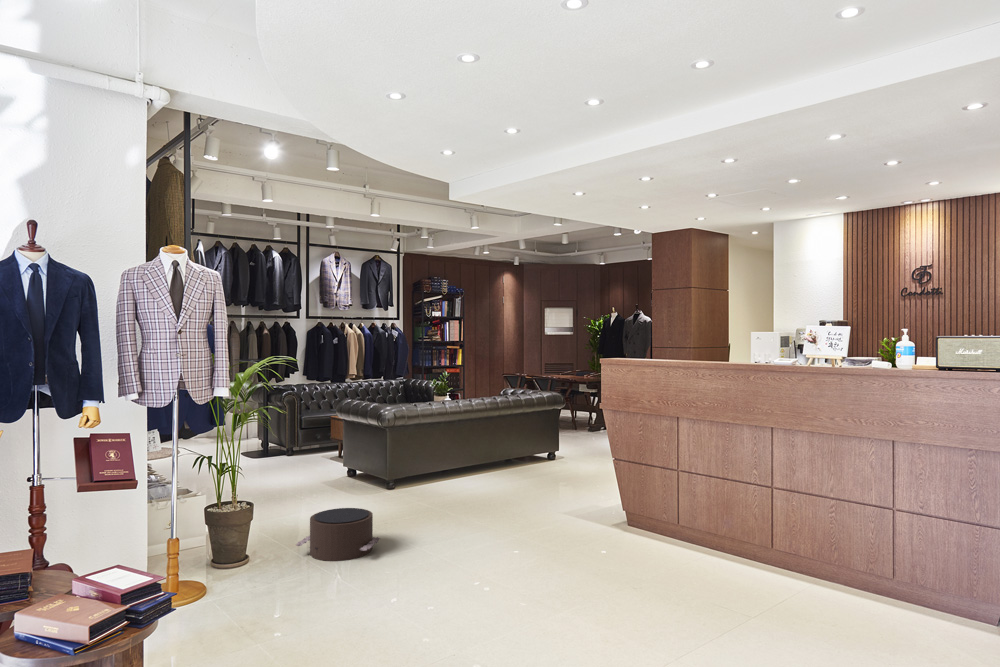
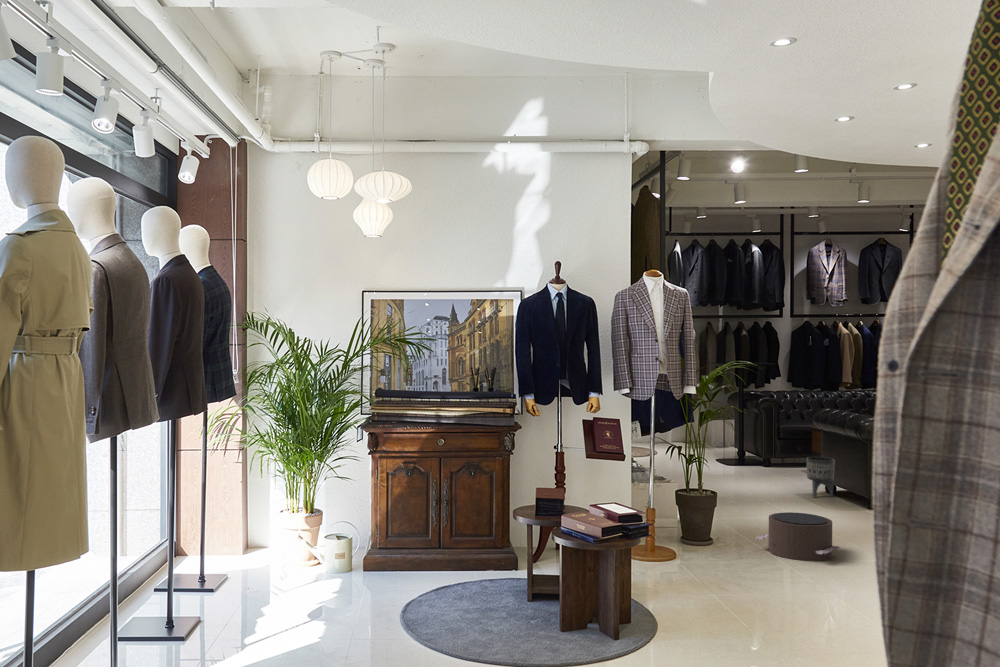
planter: none [331,443,356,482] -> present [806,457,835,497]

